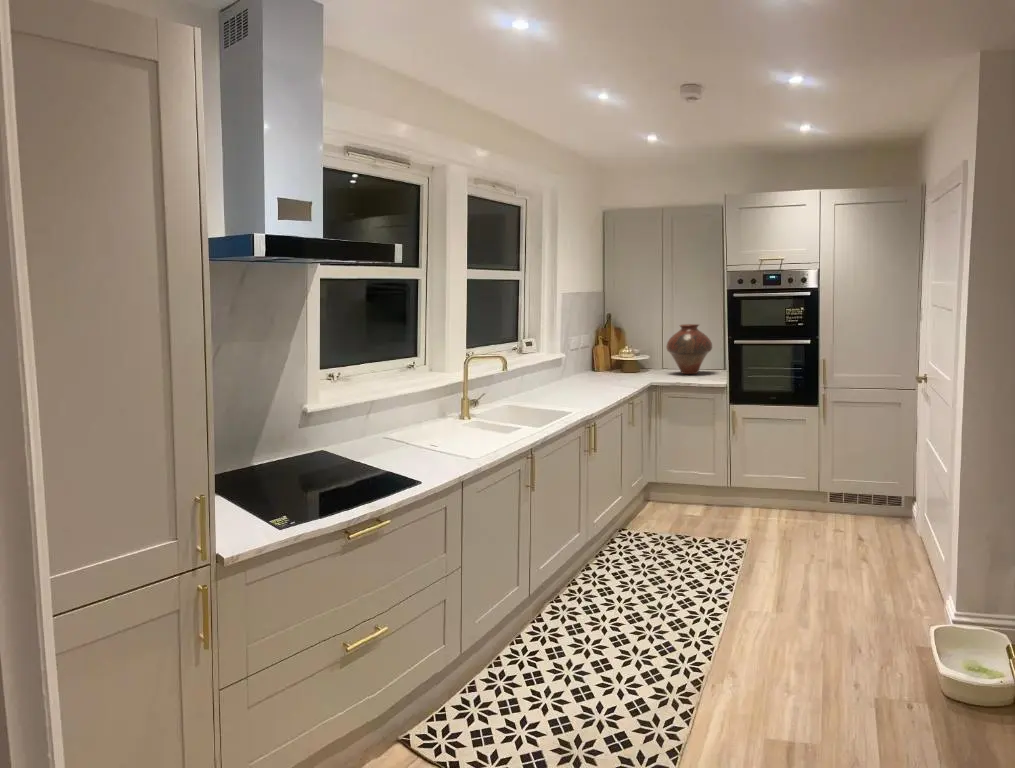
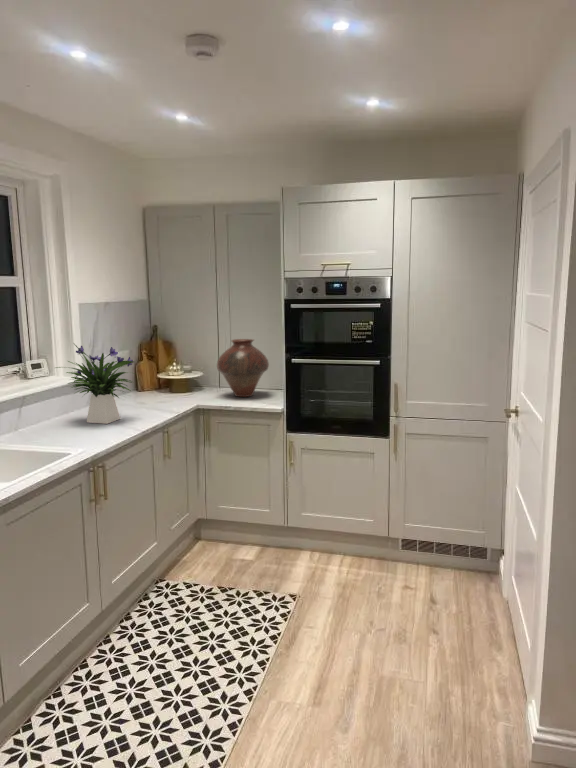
flower arrangement: none [553,324,611,386] -> present [56,344,134,424]

